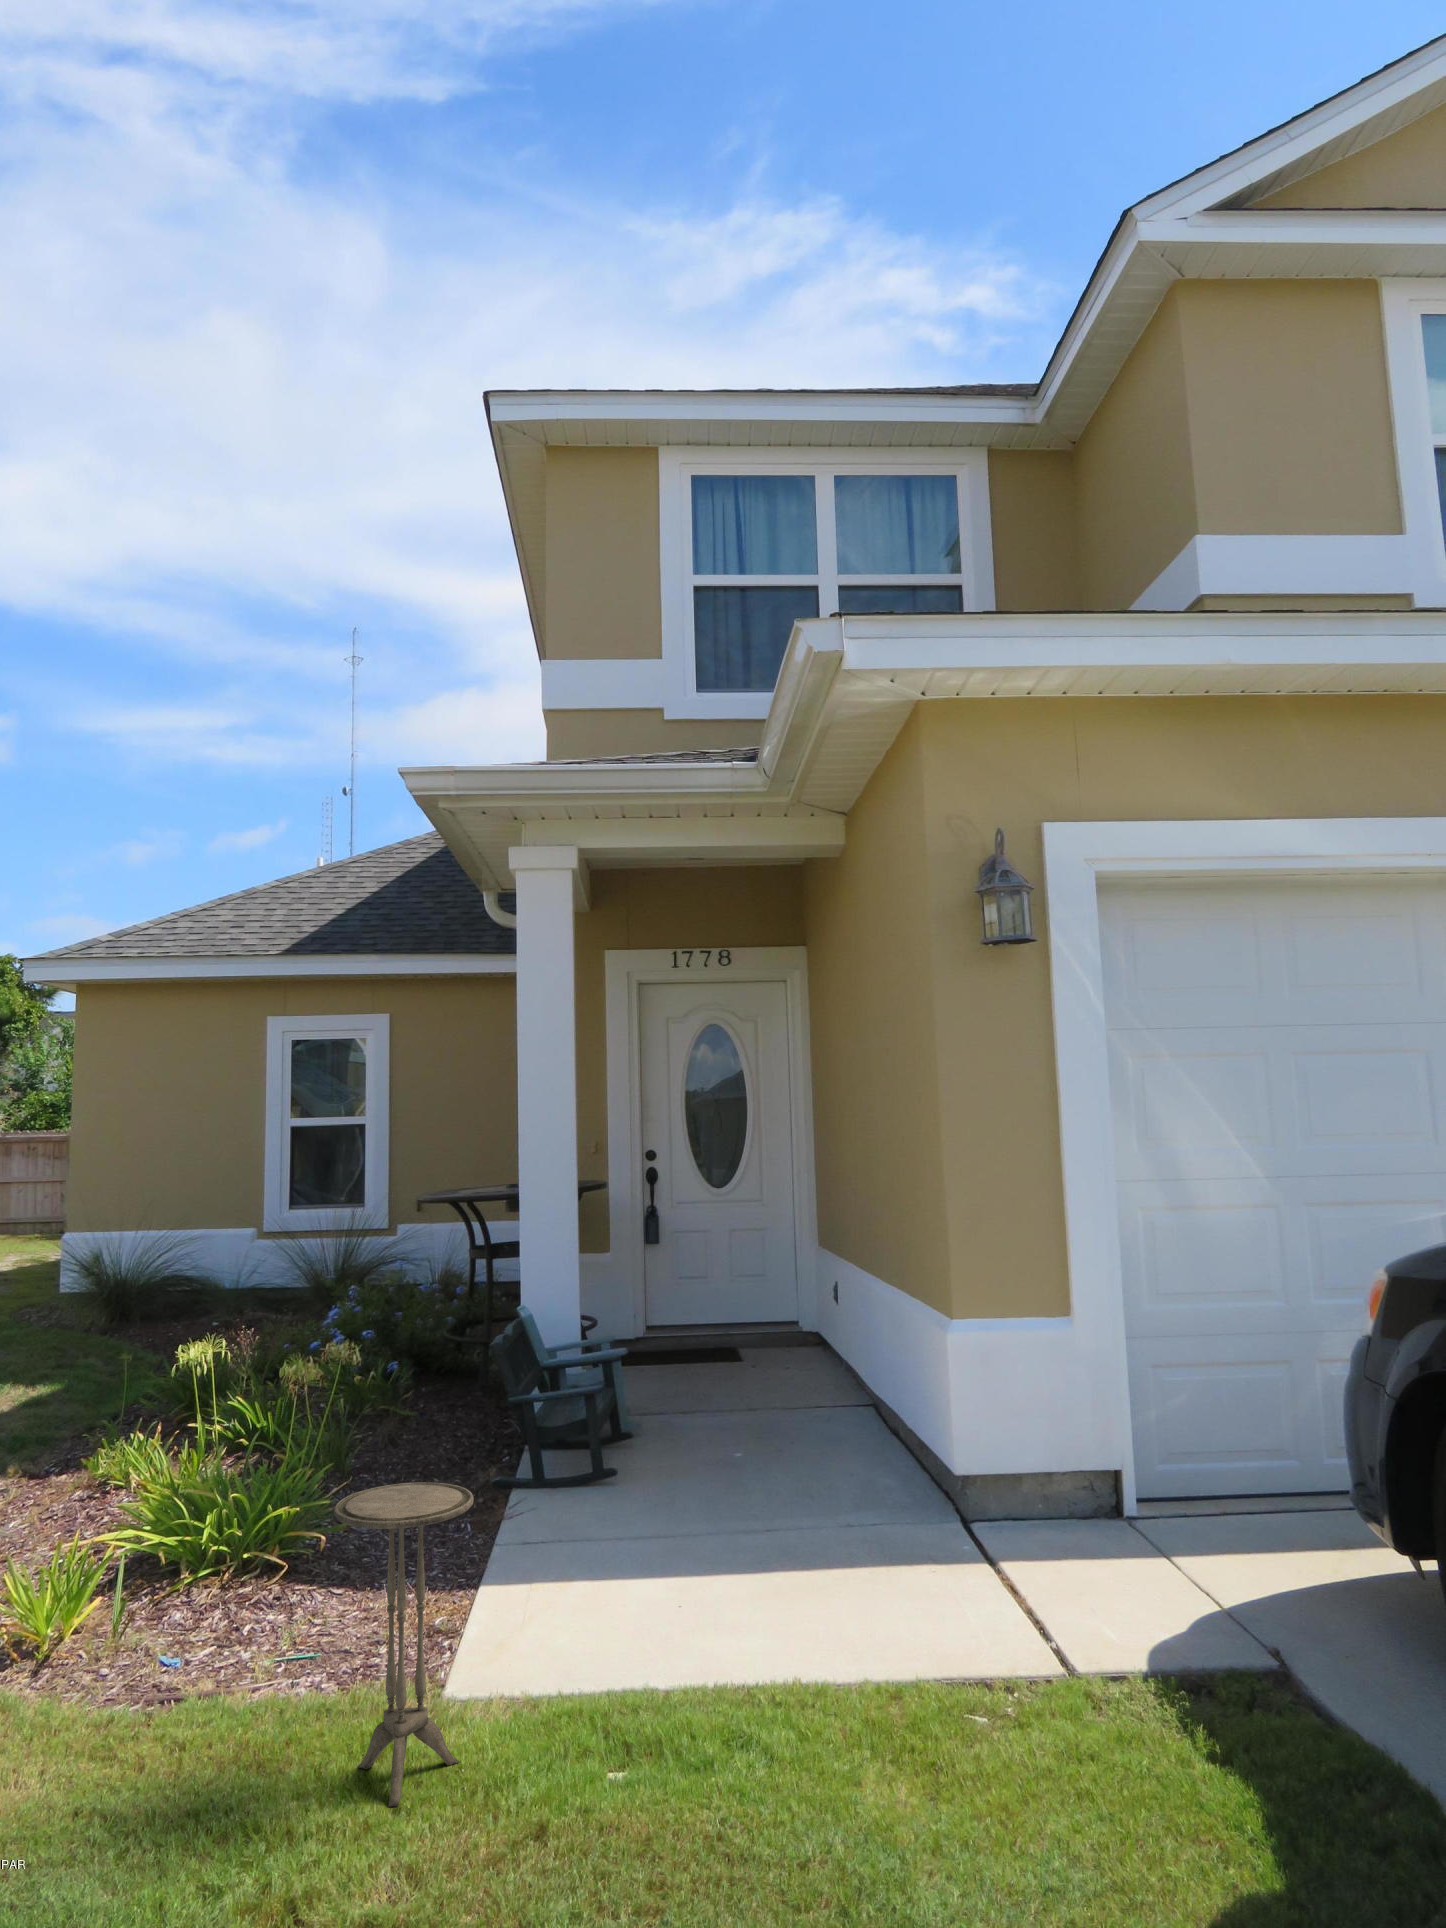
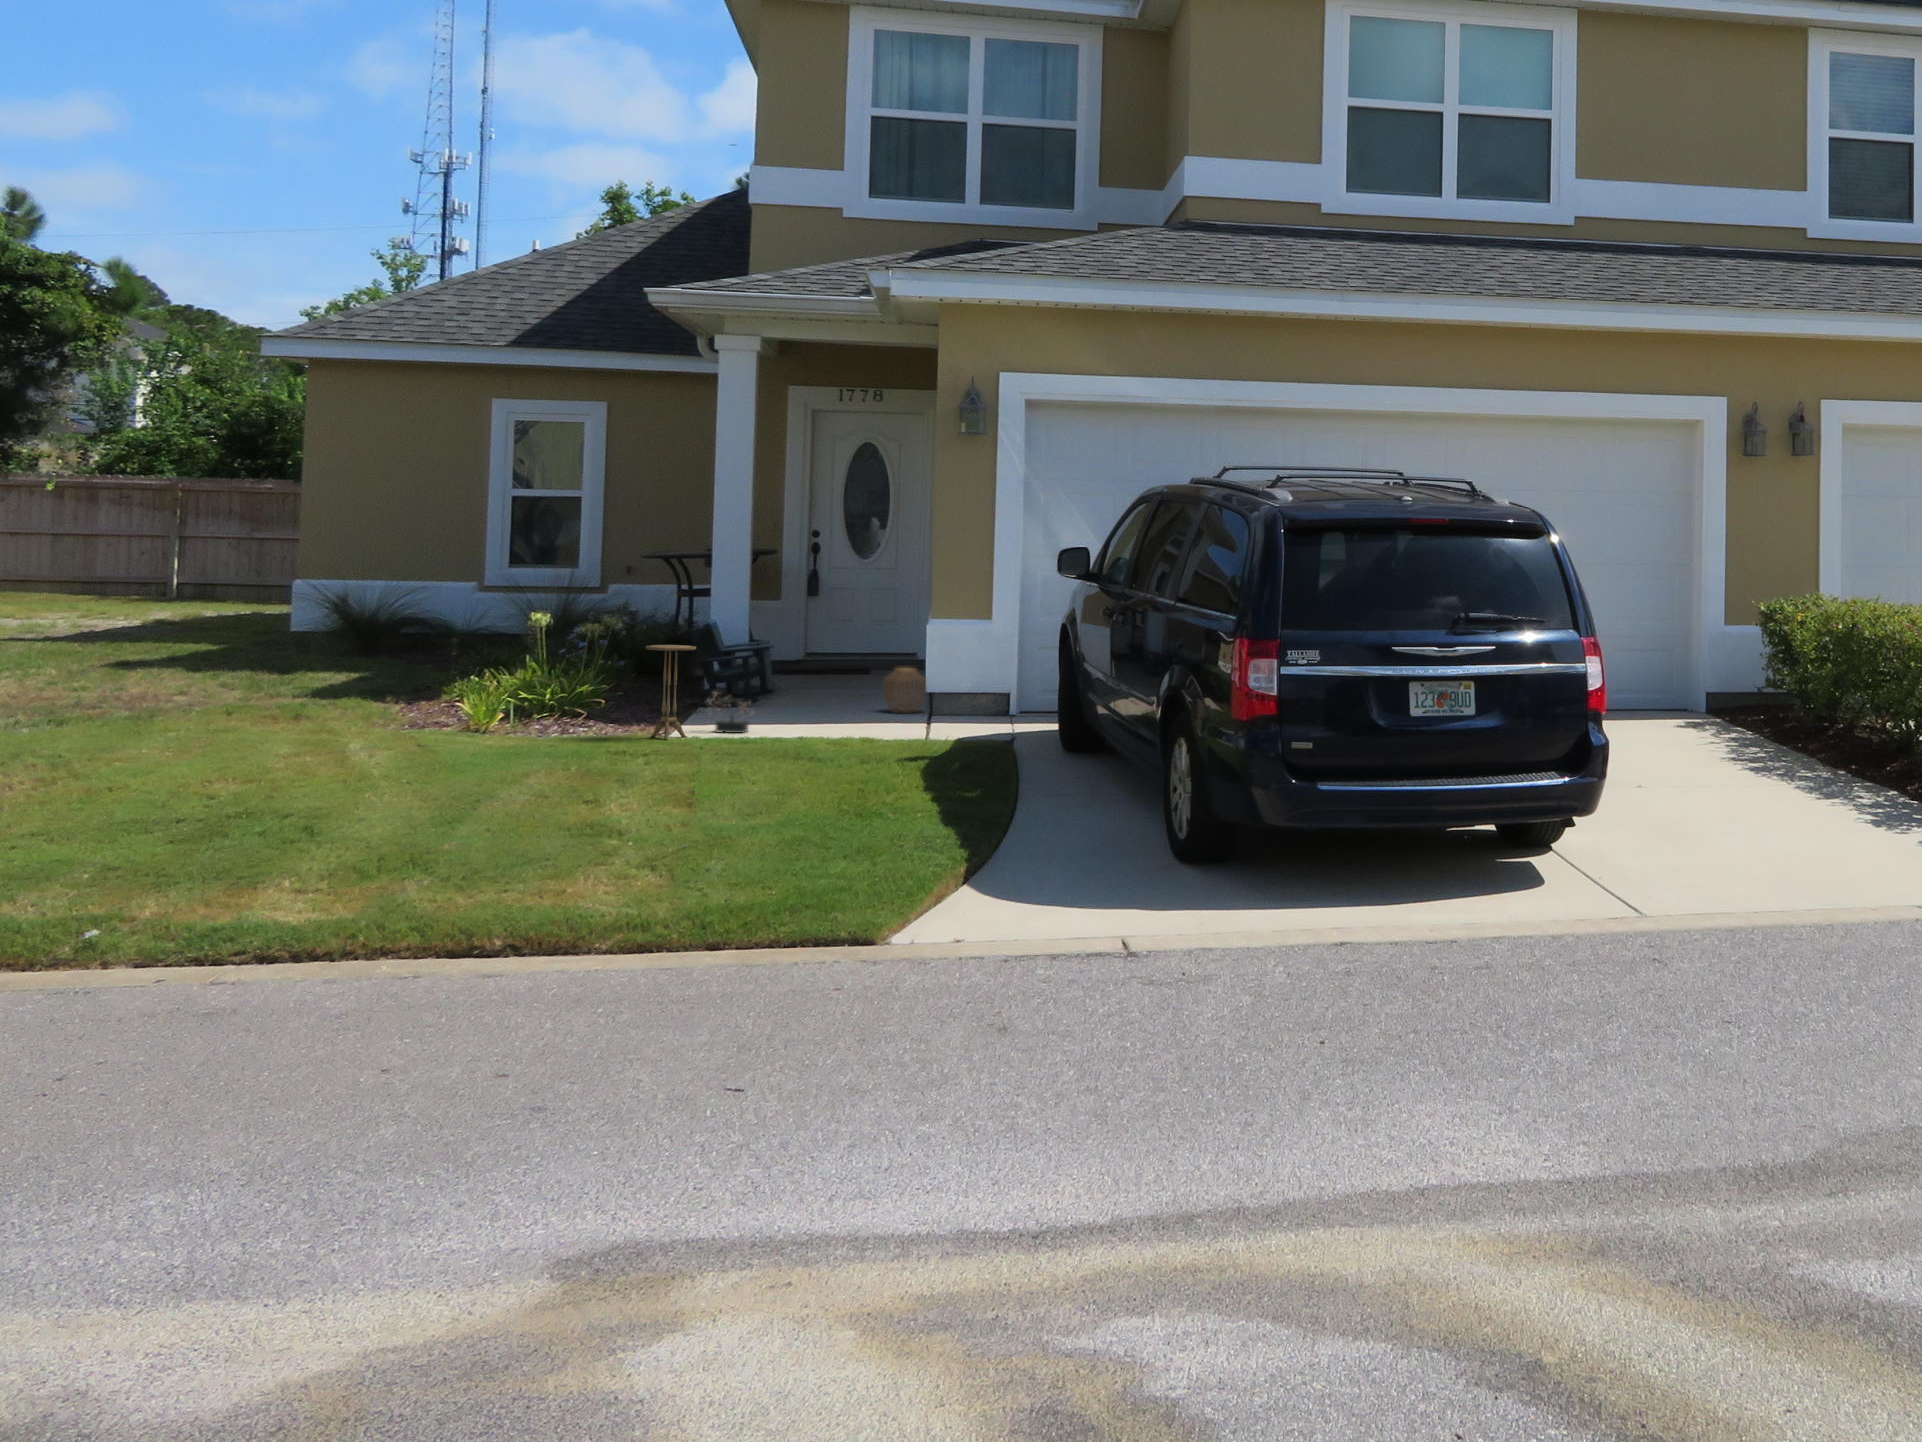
woven basket: none [846,1408,930,1509] -> present [883,668,926,713]
decorative plant: none [510,1573,631,1702] -> present [708,693,753,733]

